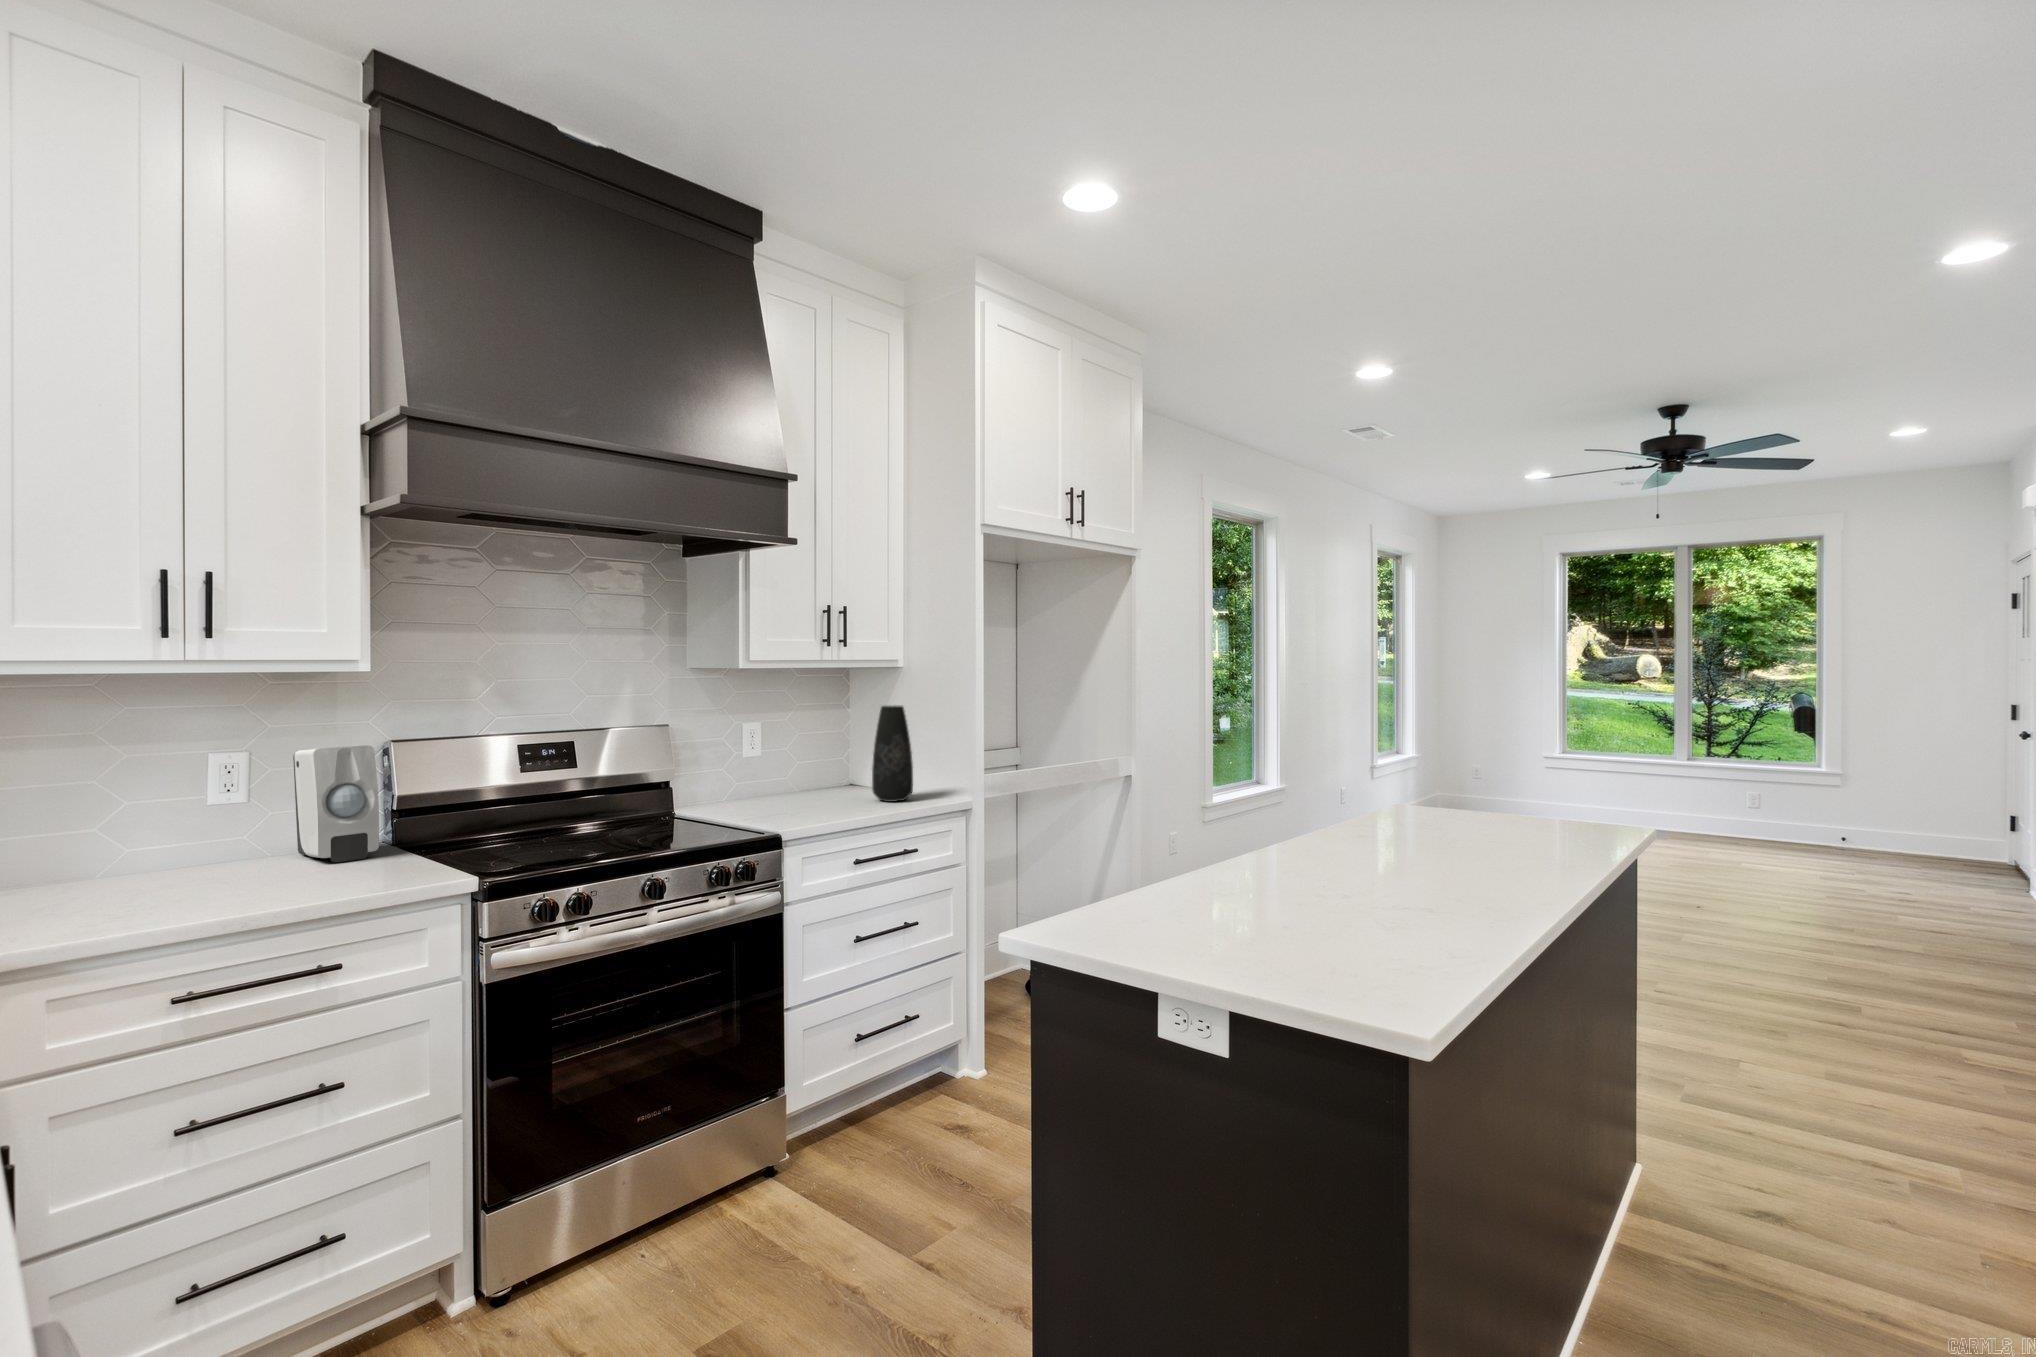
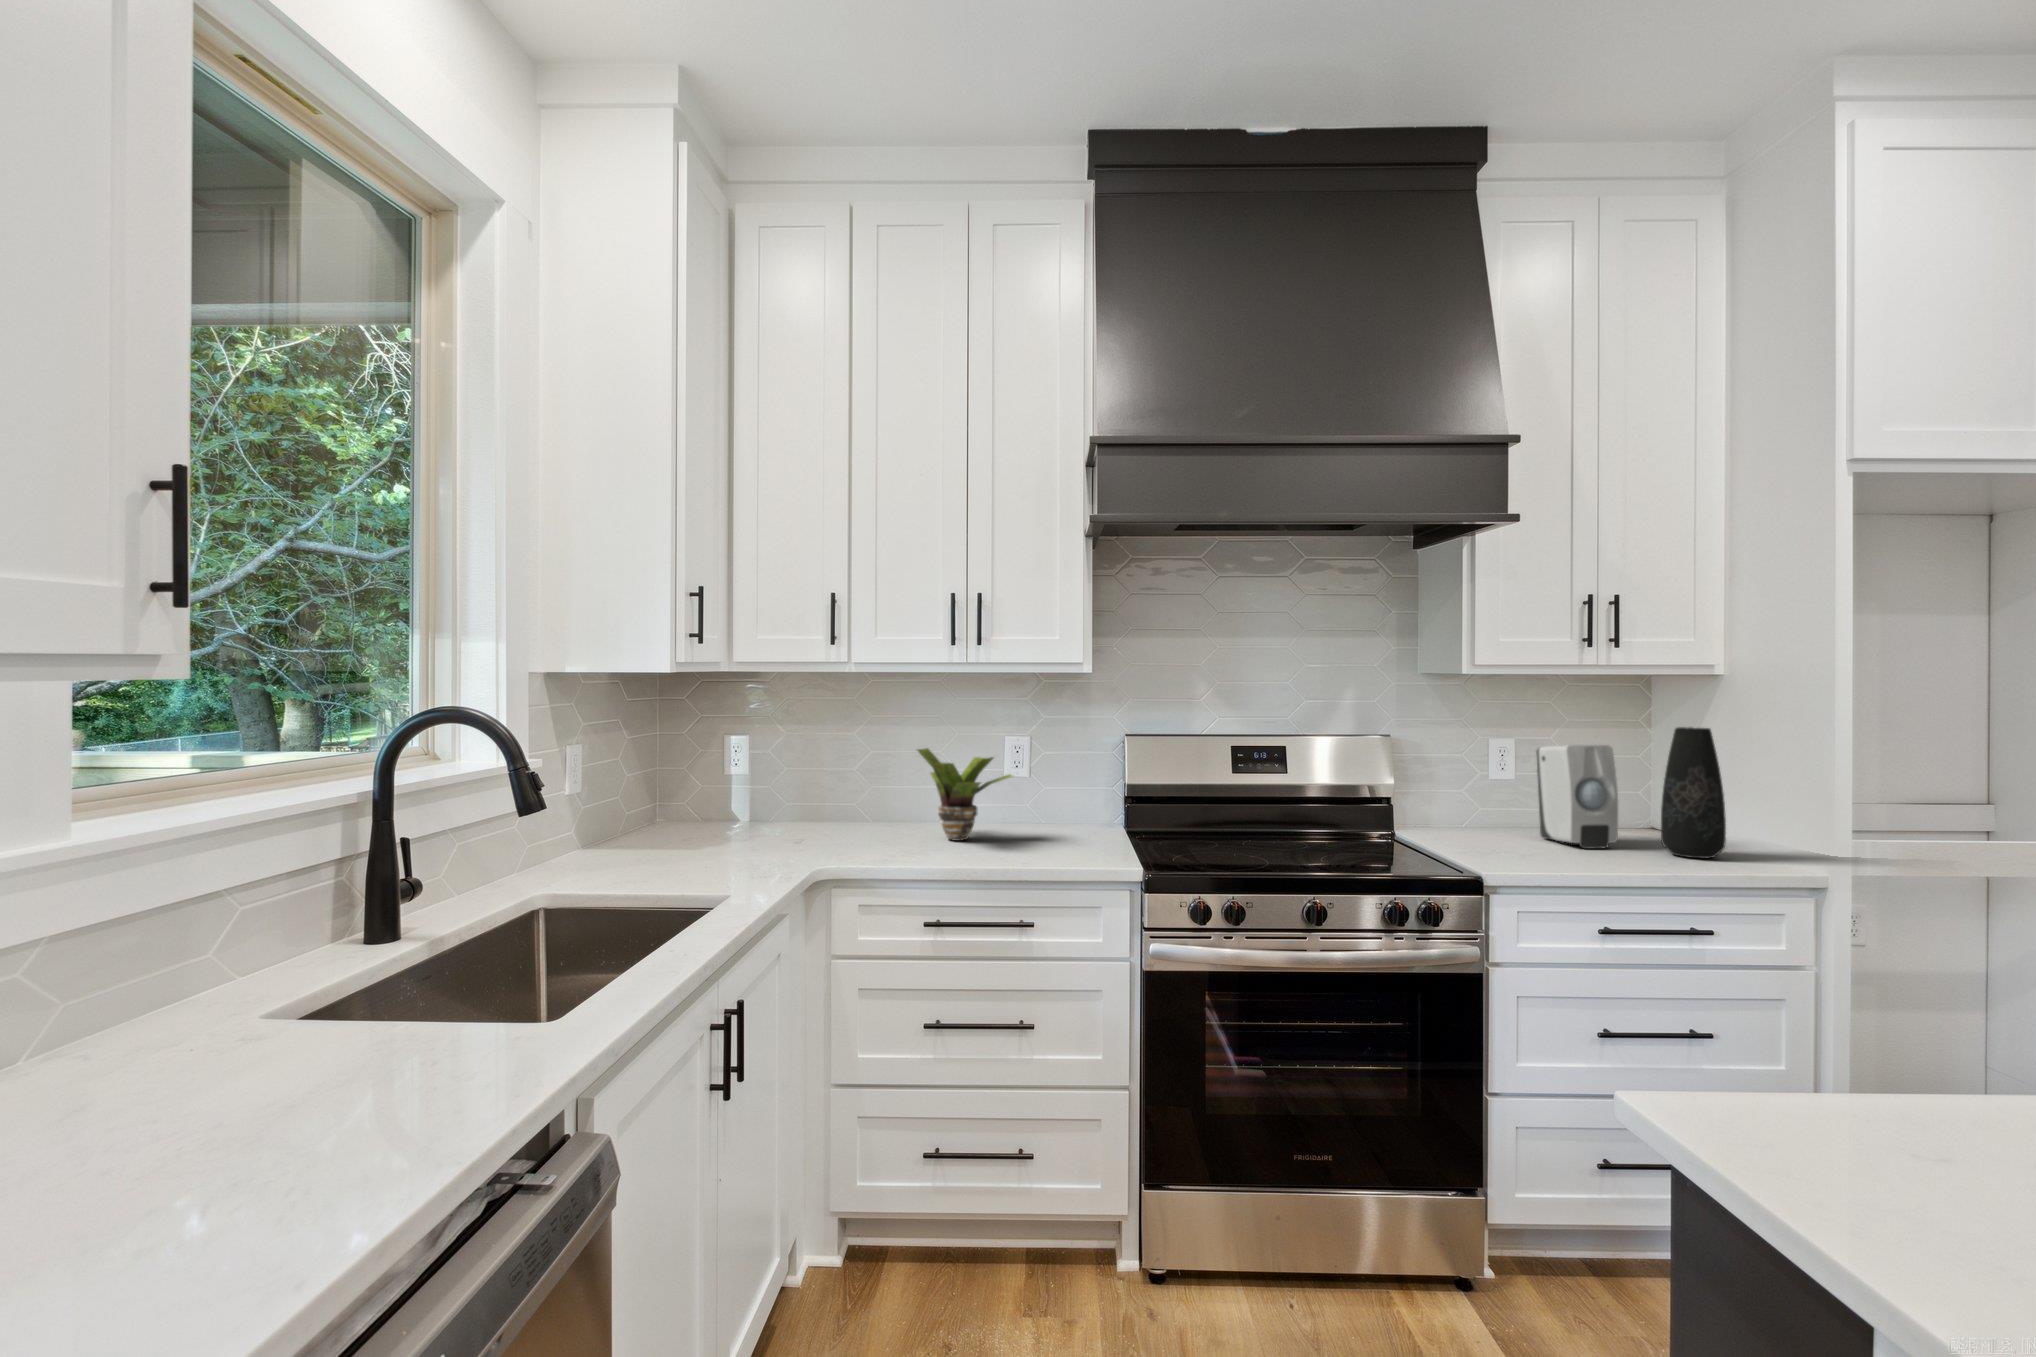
soap dispenser: present [293,745,379,862] -> present [1536,745,1618,849]
potted plant: none [94,773,258,889] -> present [918,748,1012,841]

